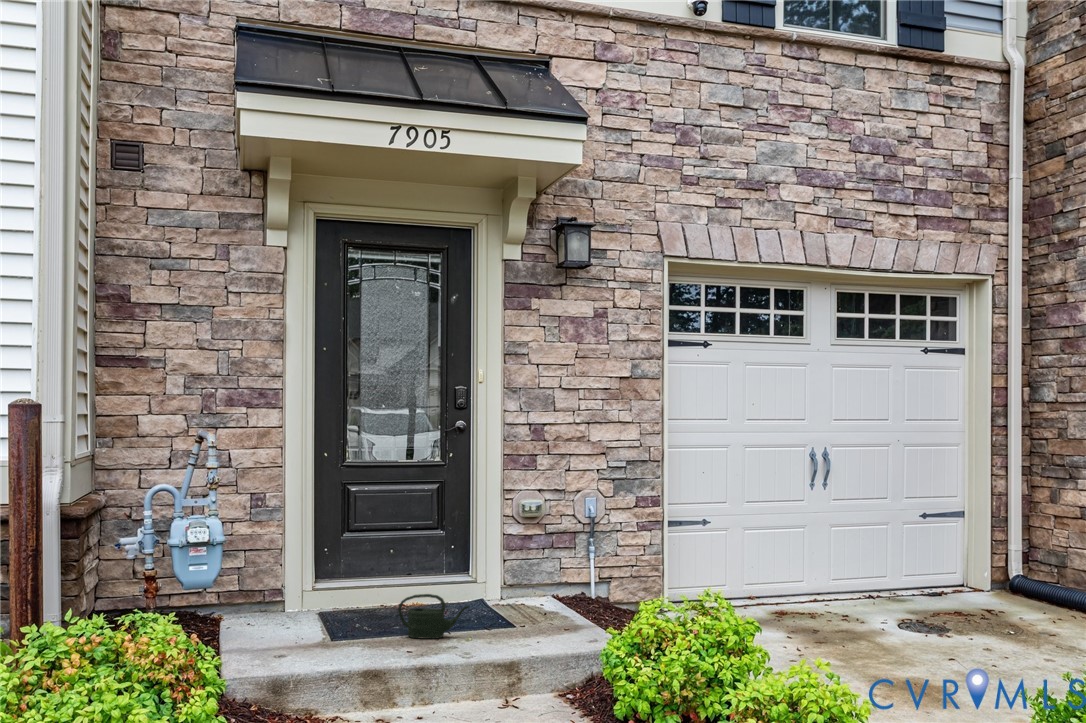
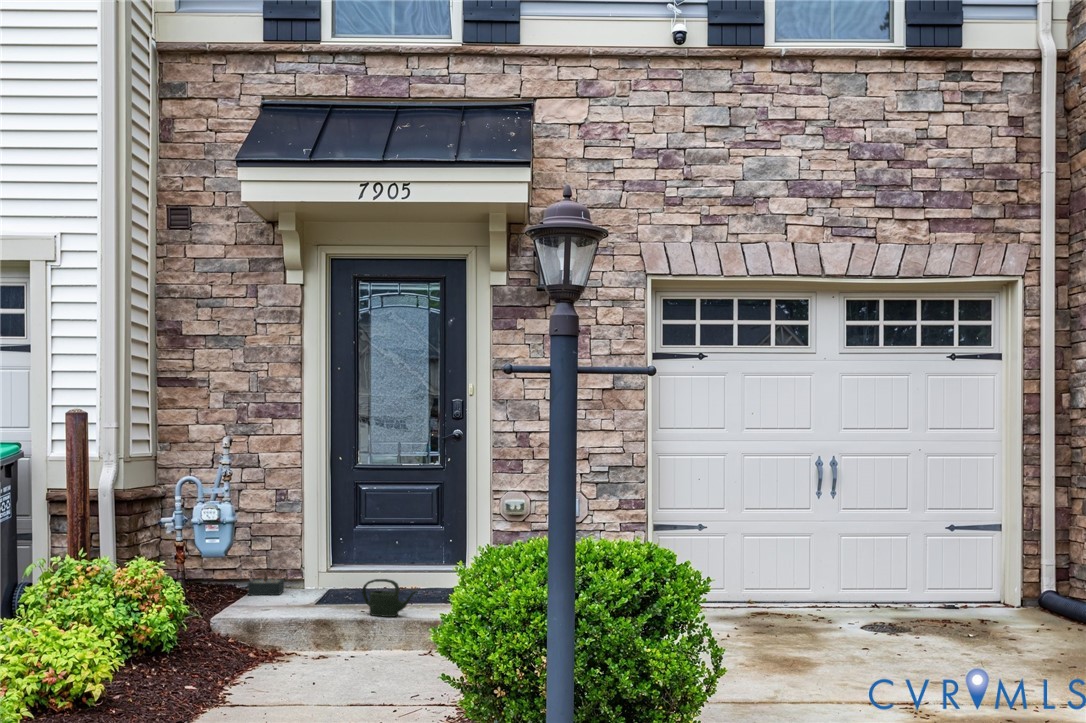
decorative plant: none [205,565,276,625] -> present [237,548,291,595]

